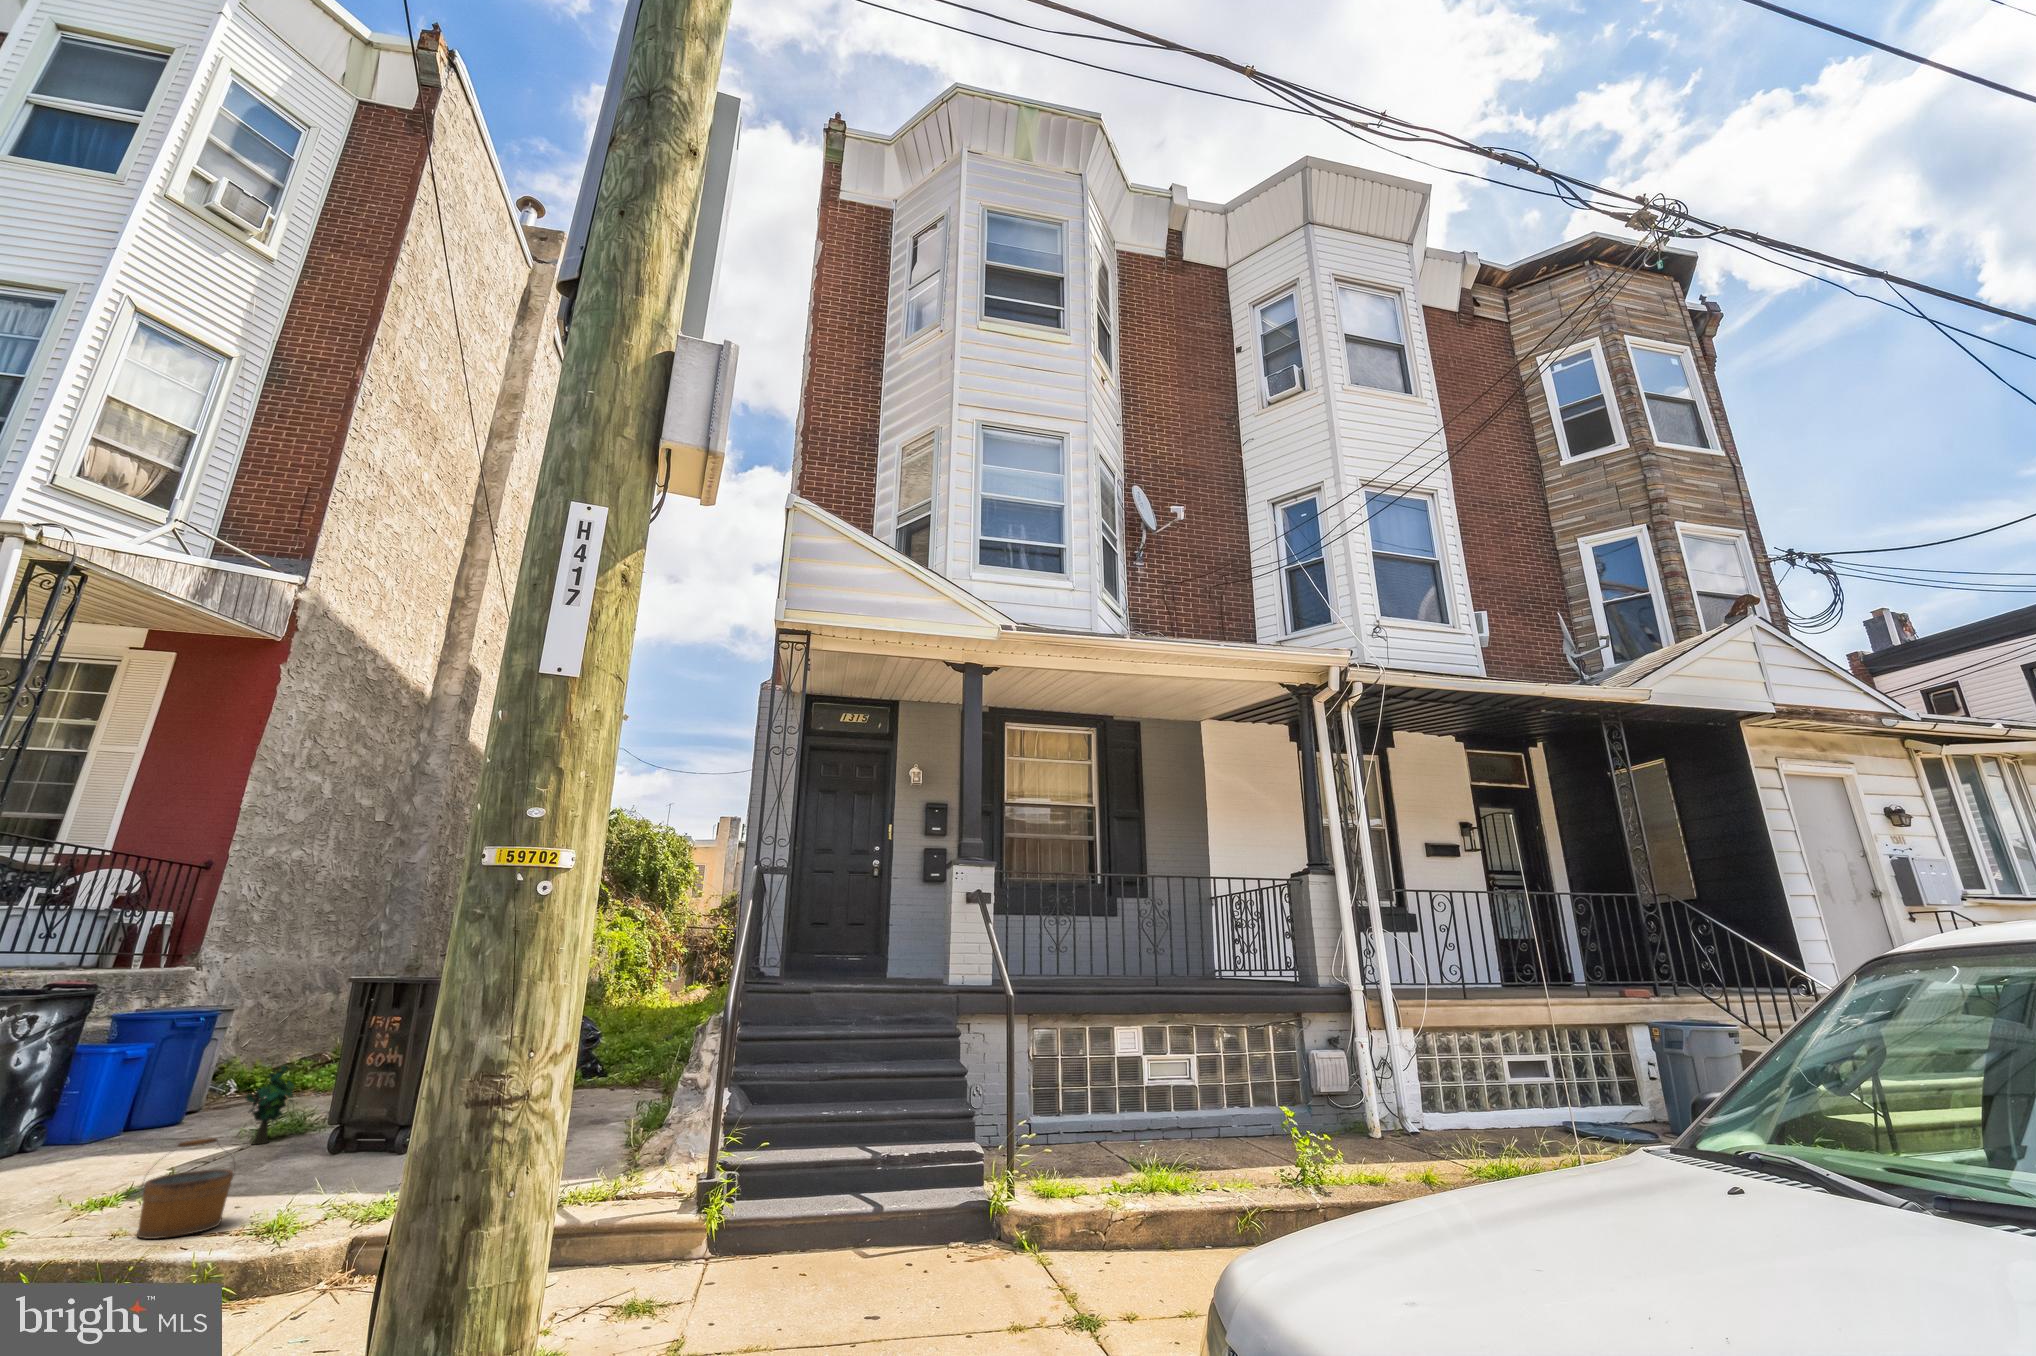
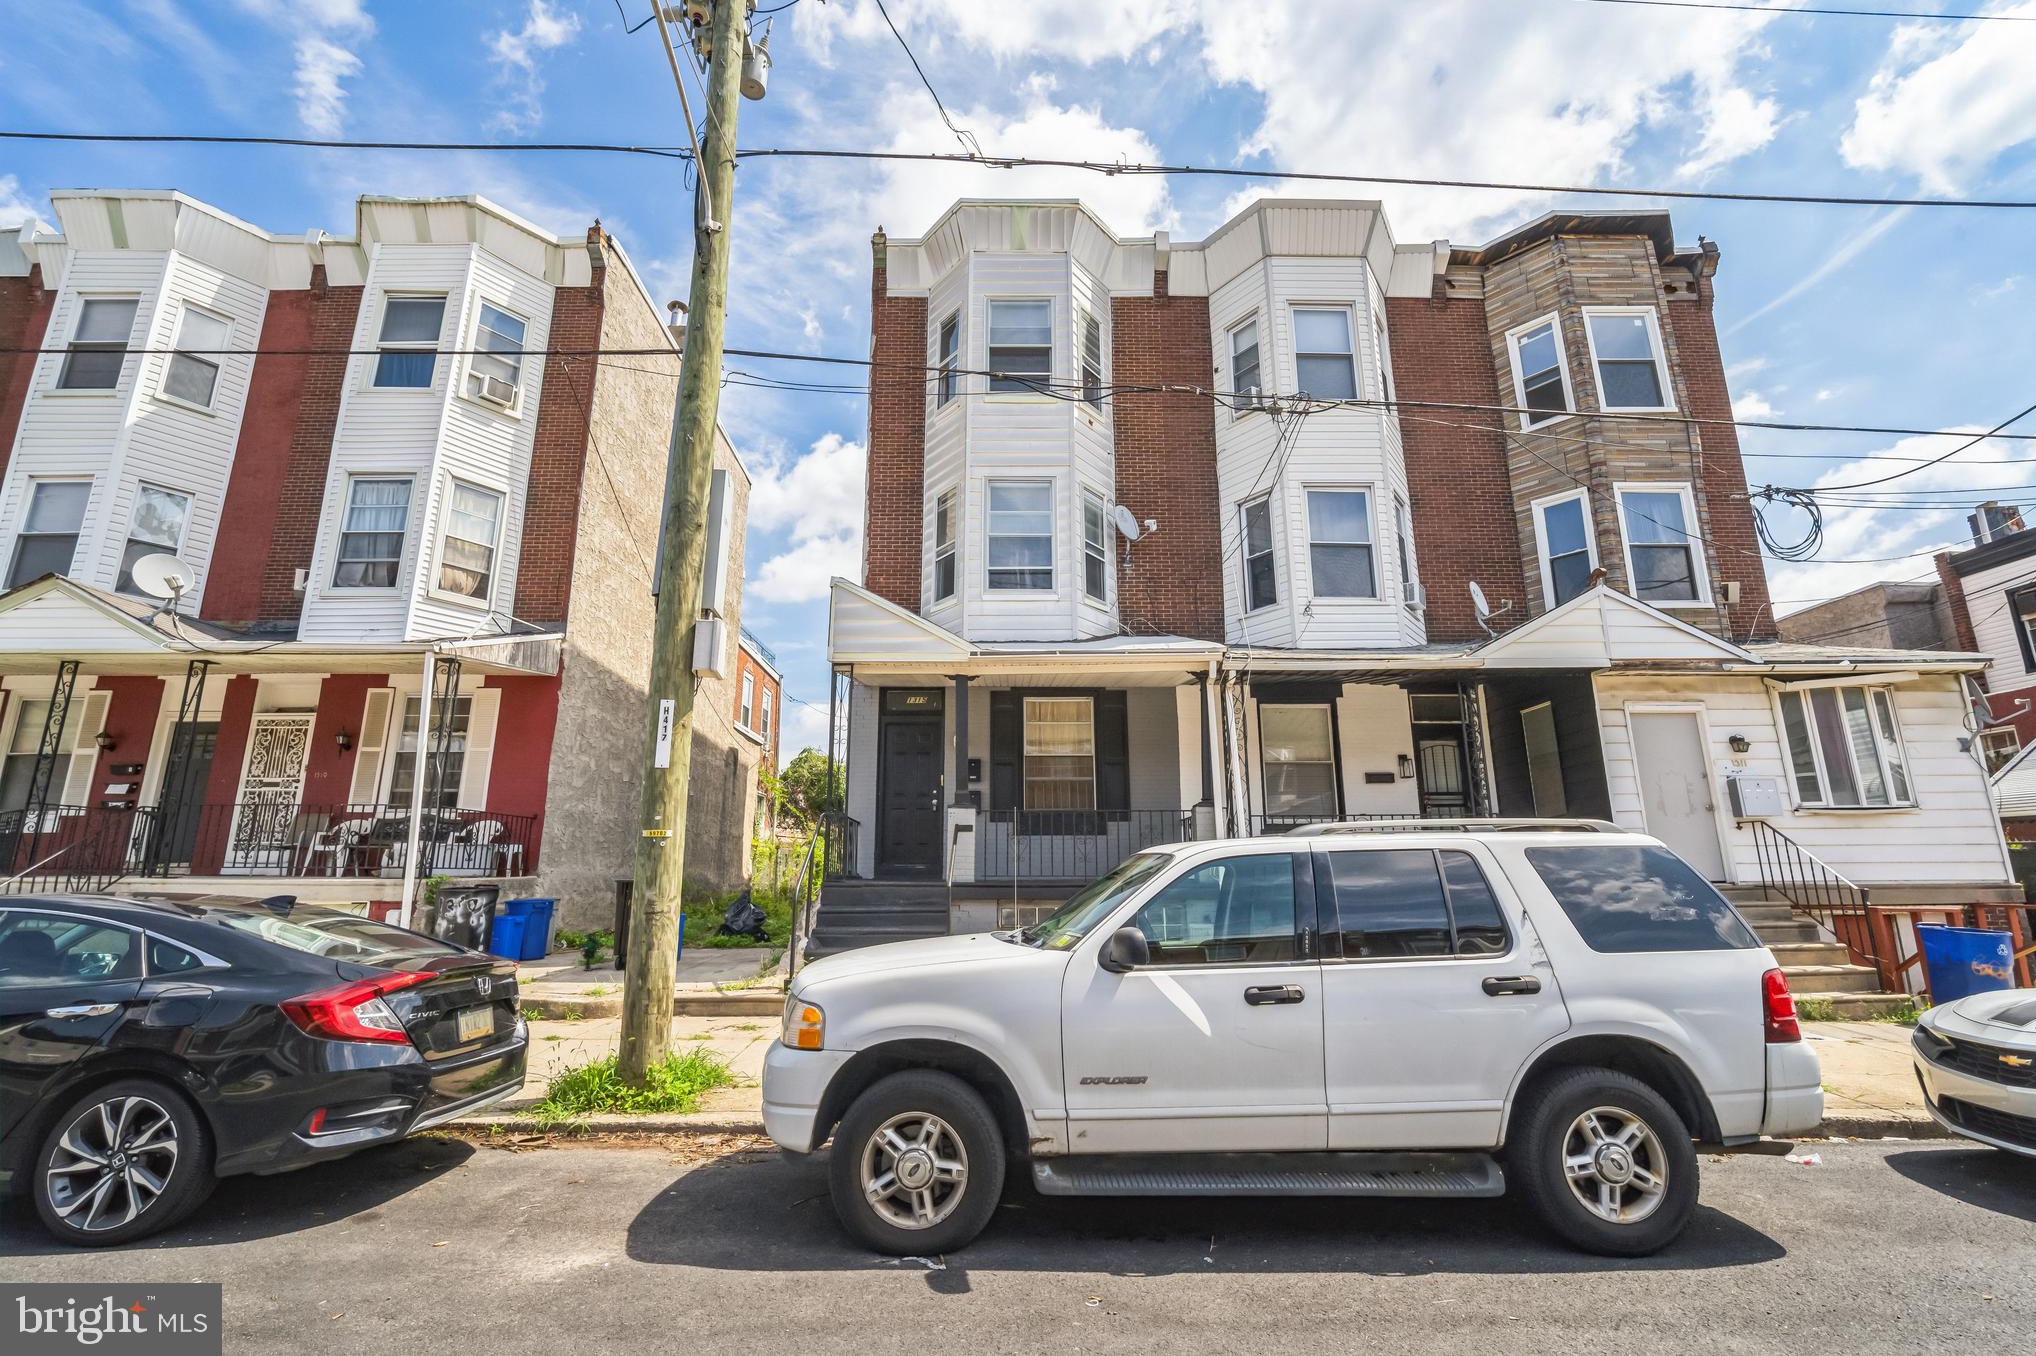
bucket: present [137,1138,234,1239] -> none [546,953,581,993]

